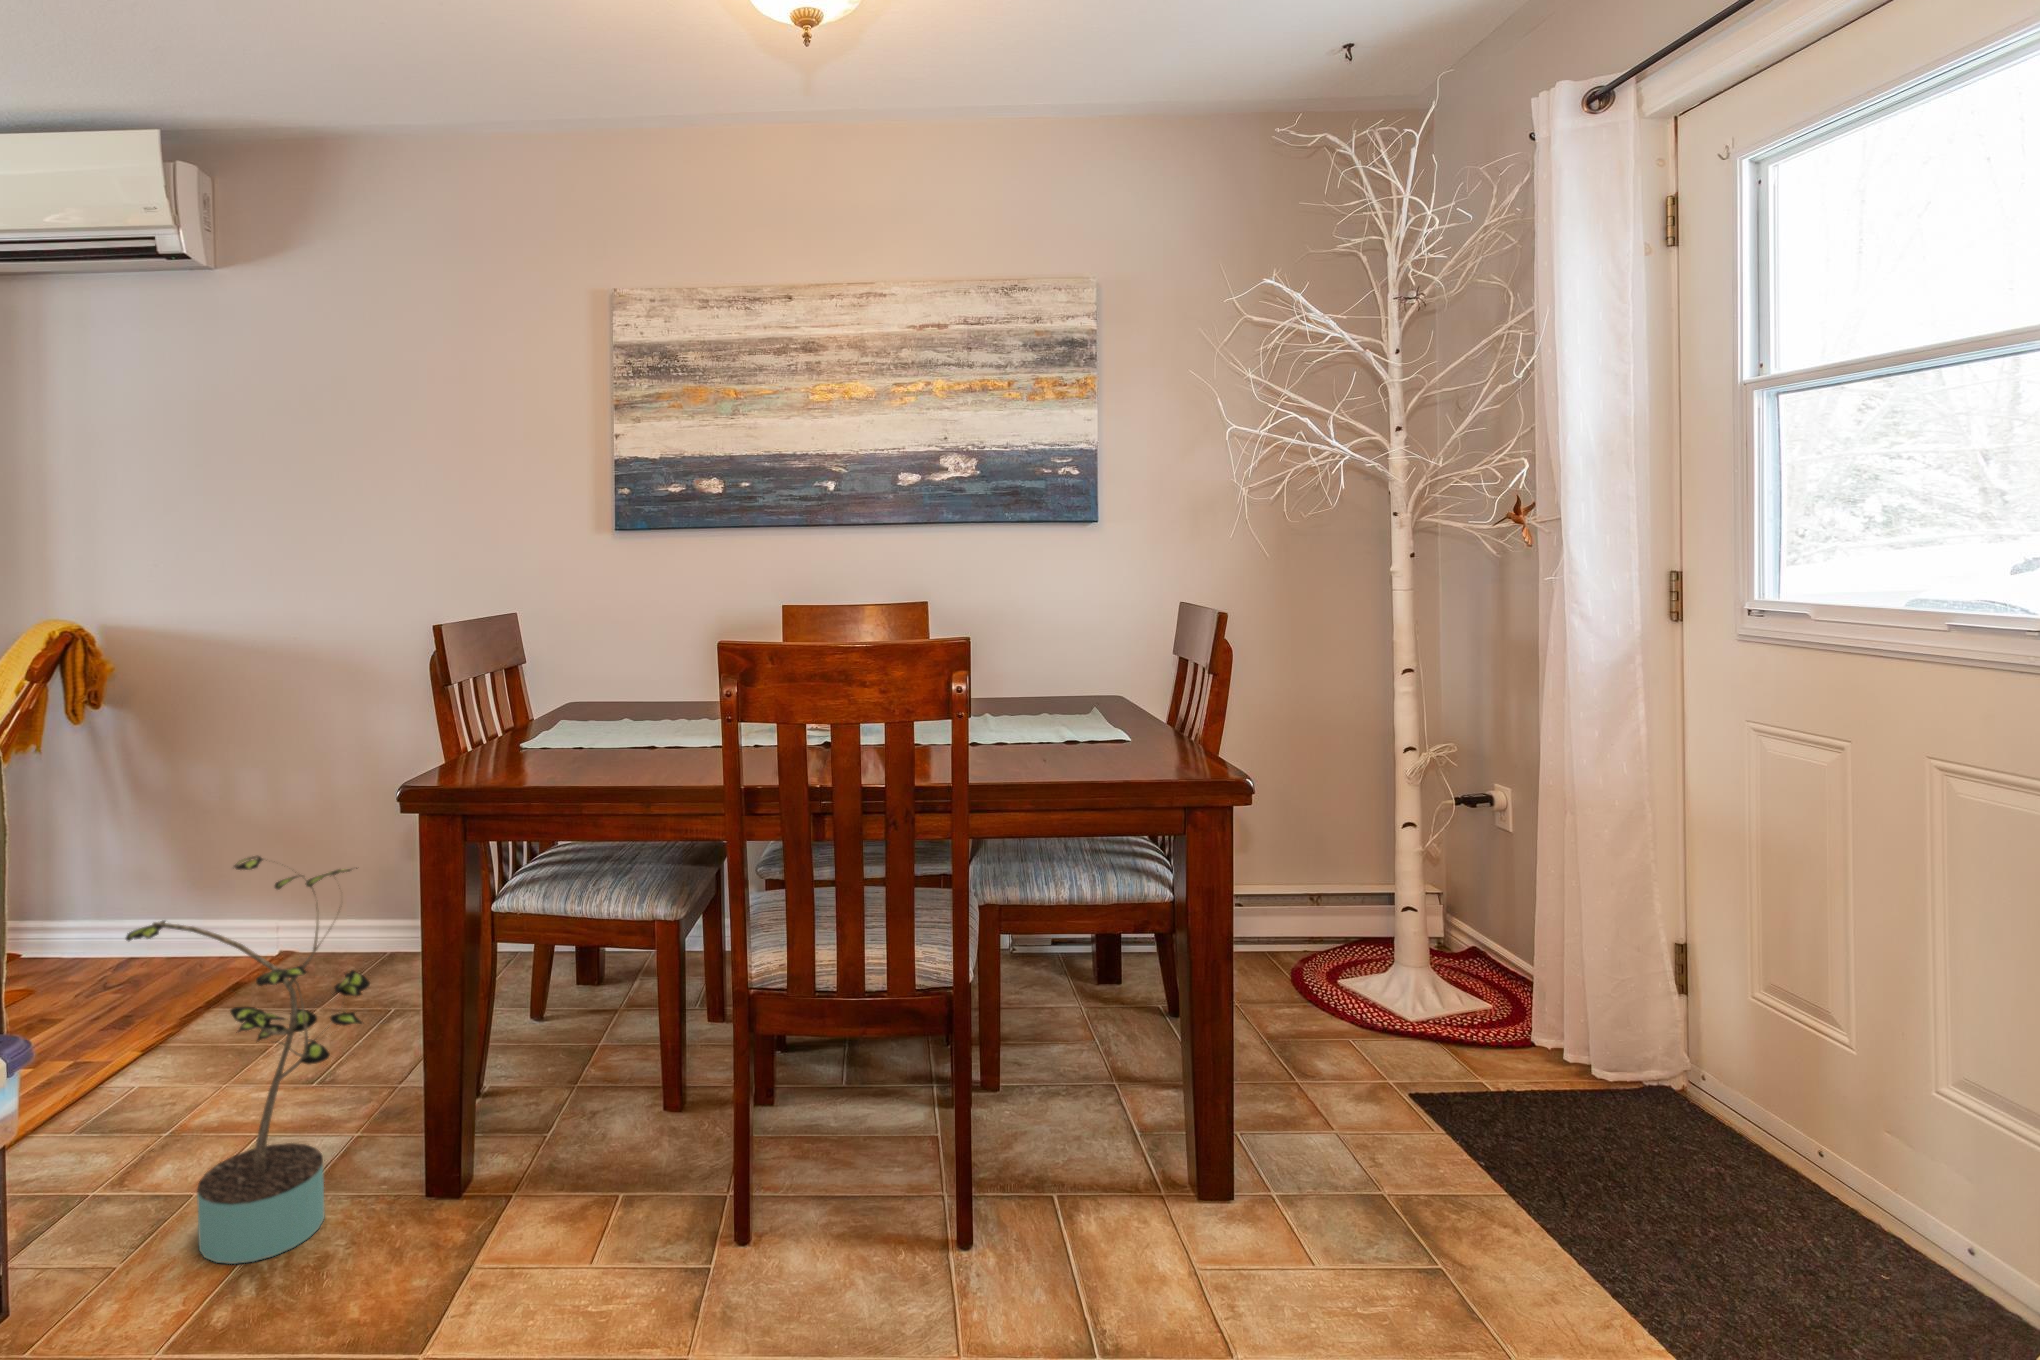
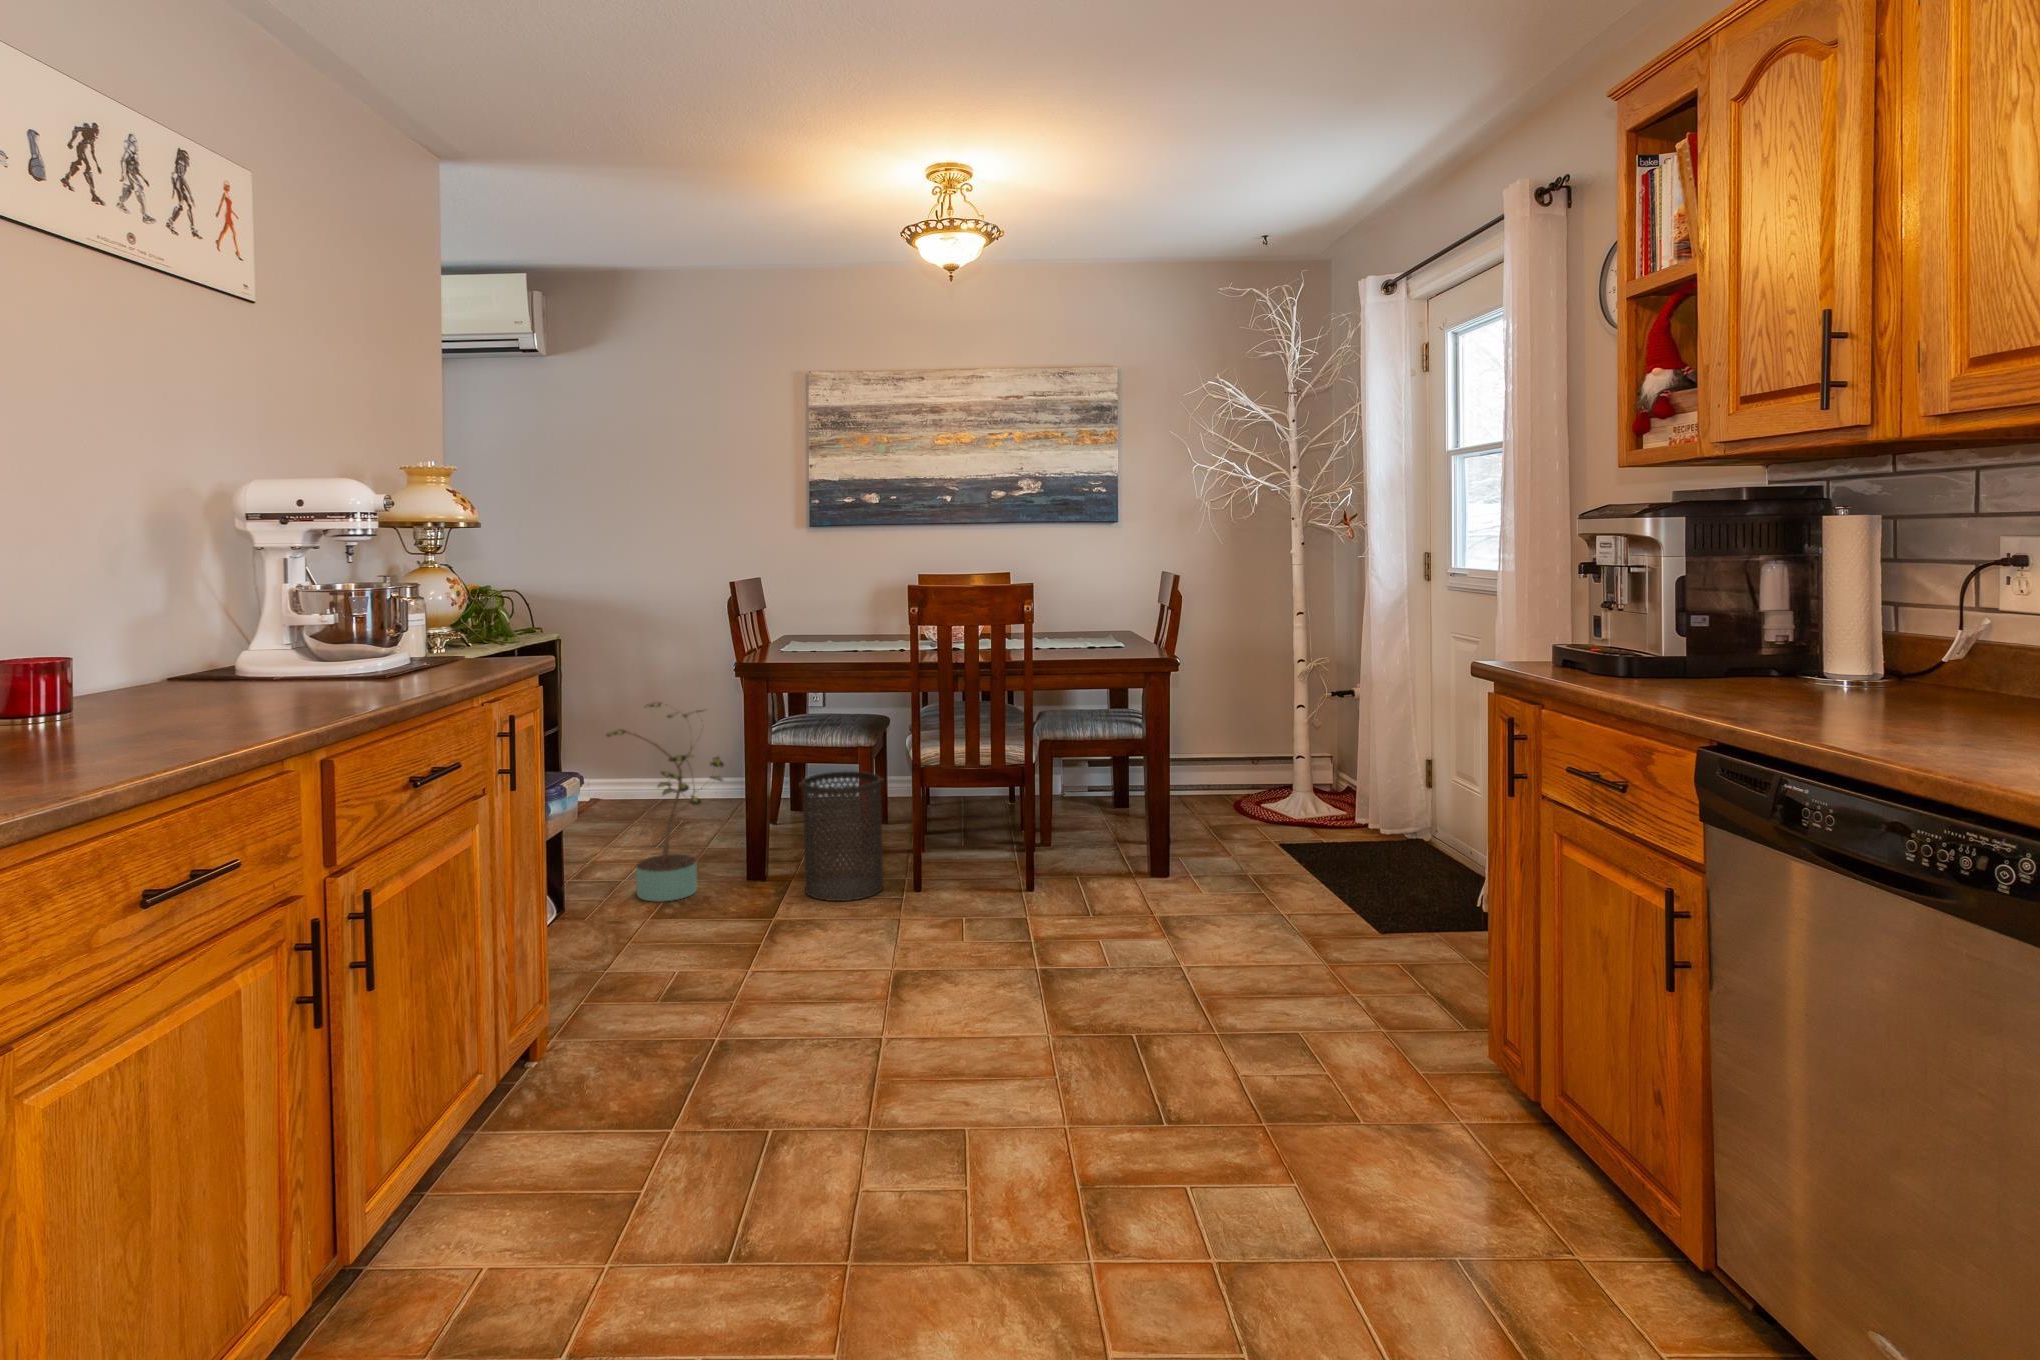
trash can: none [513,985,679,1272] -> present [800,771,884,901]

